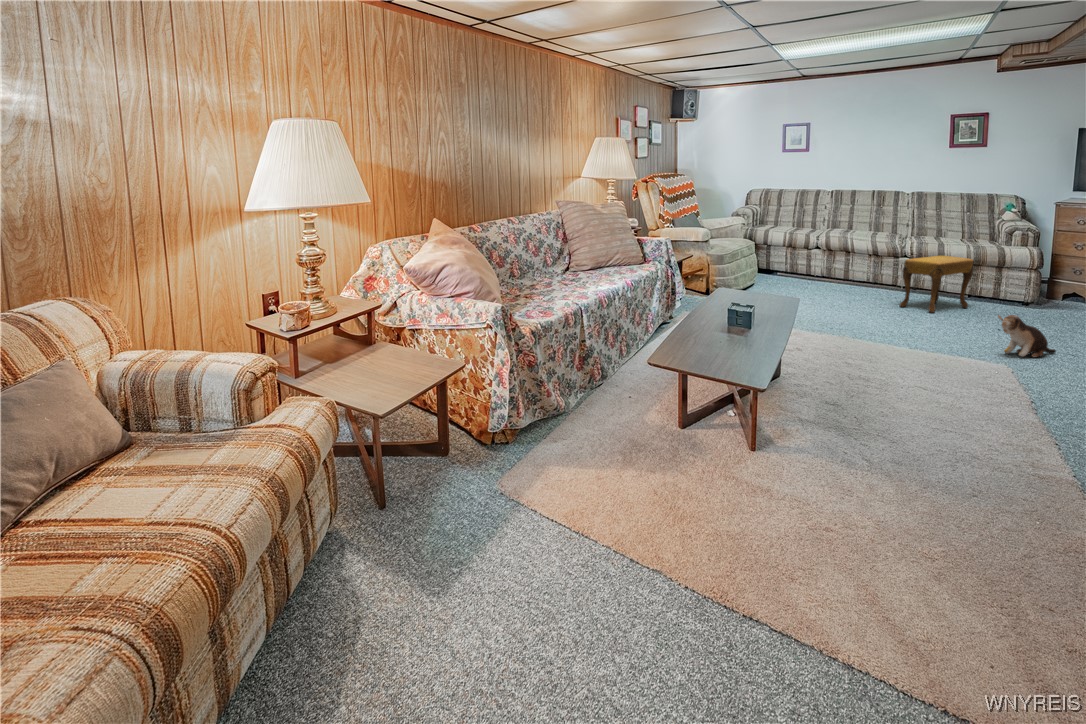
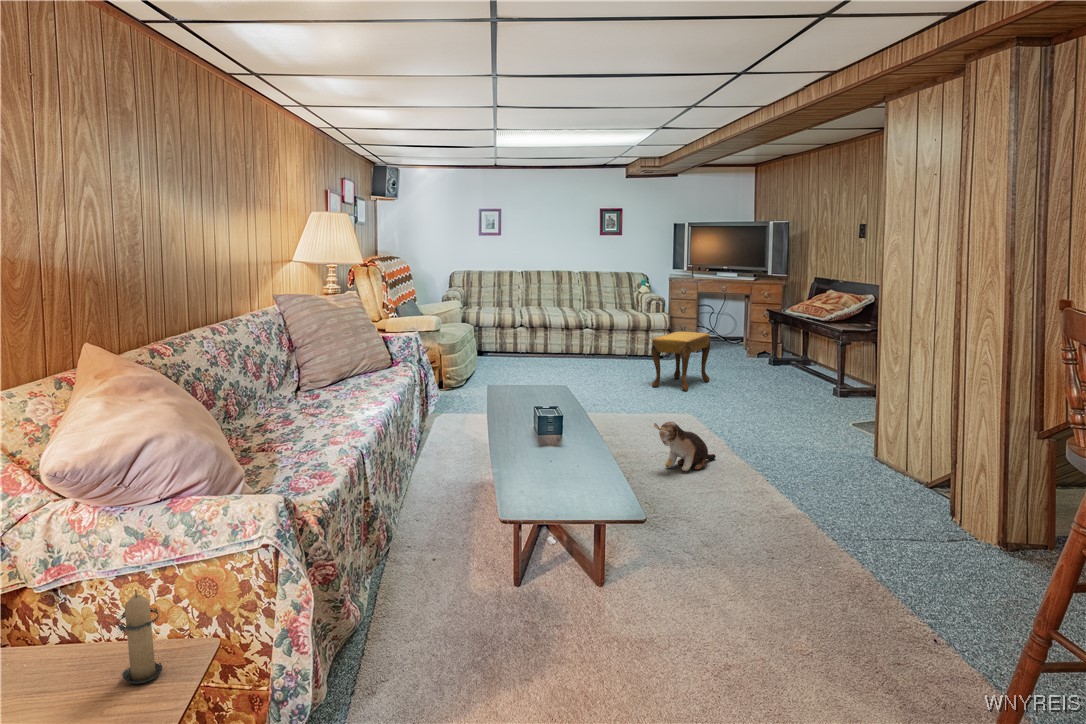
plush toy: present [998,315,1056,357] -> present [654,422,716,471]
candle: none [418,317,438,360] -> present [116,590,162,684]

